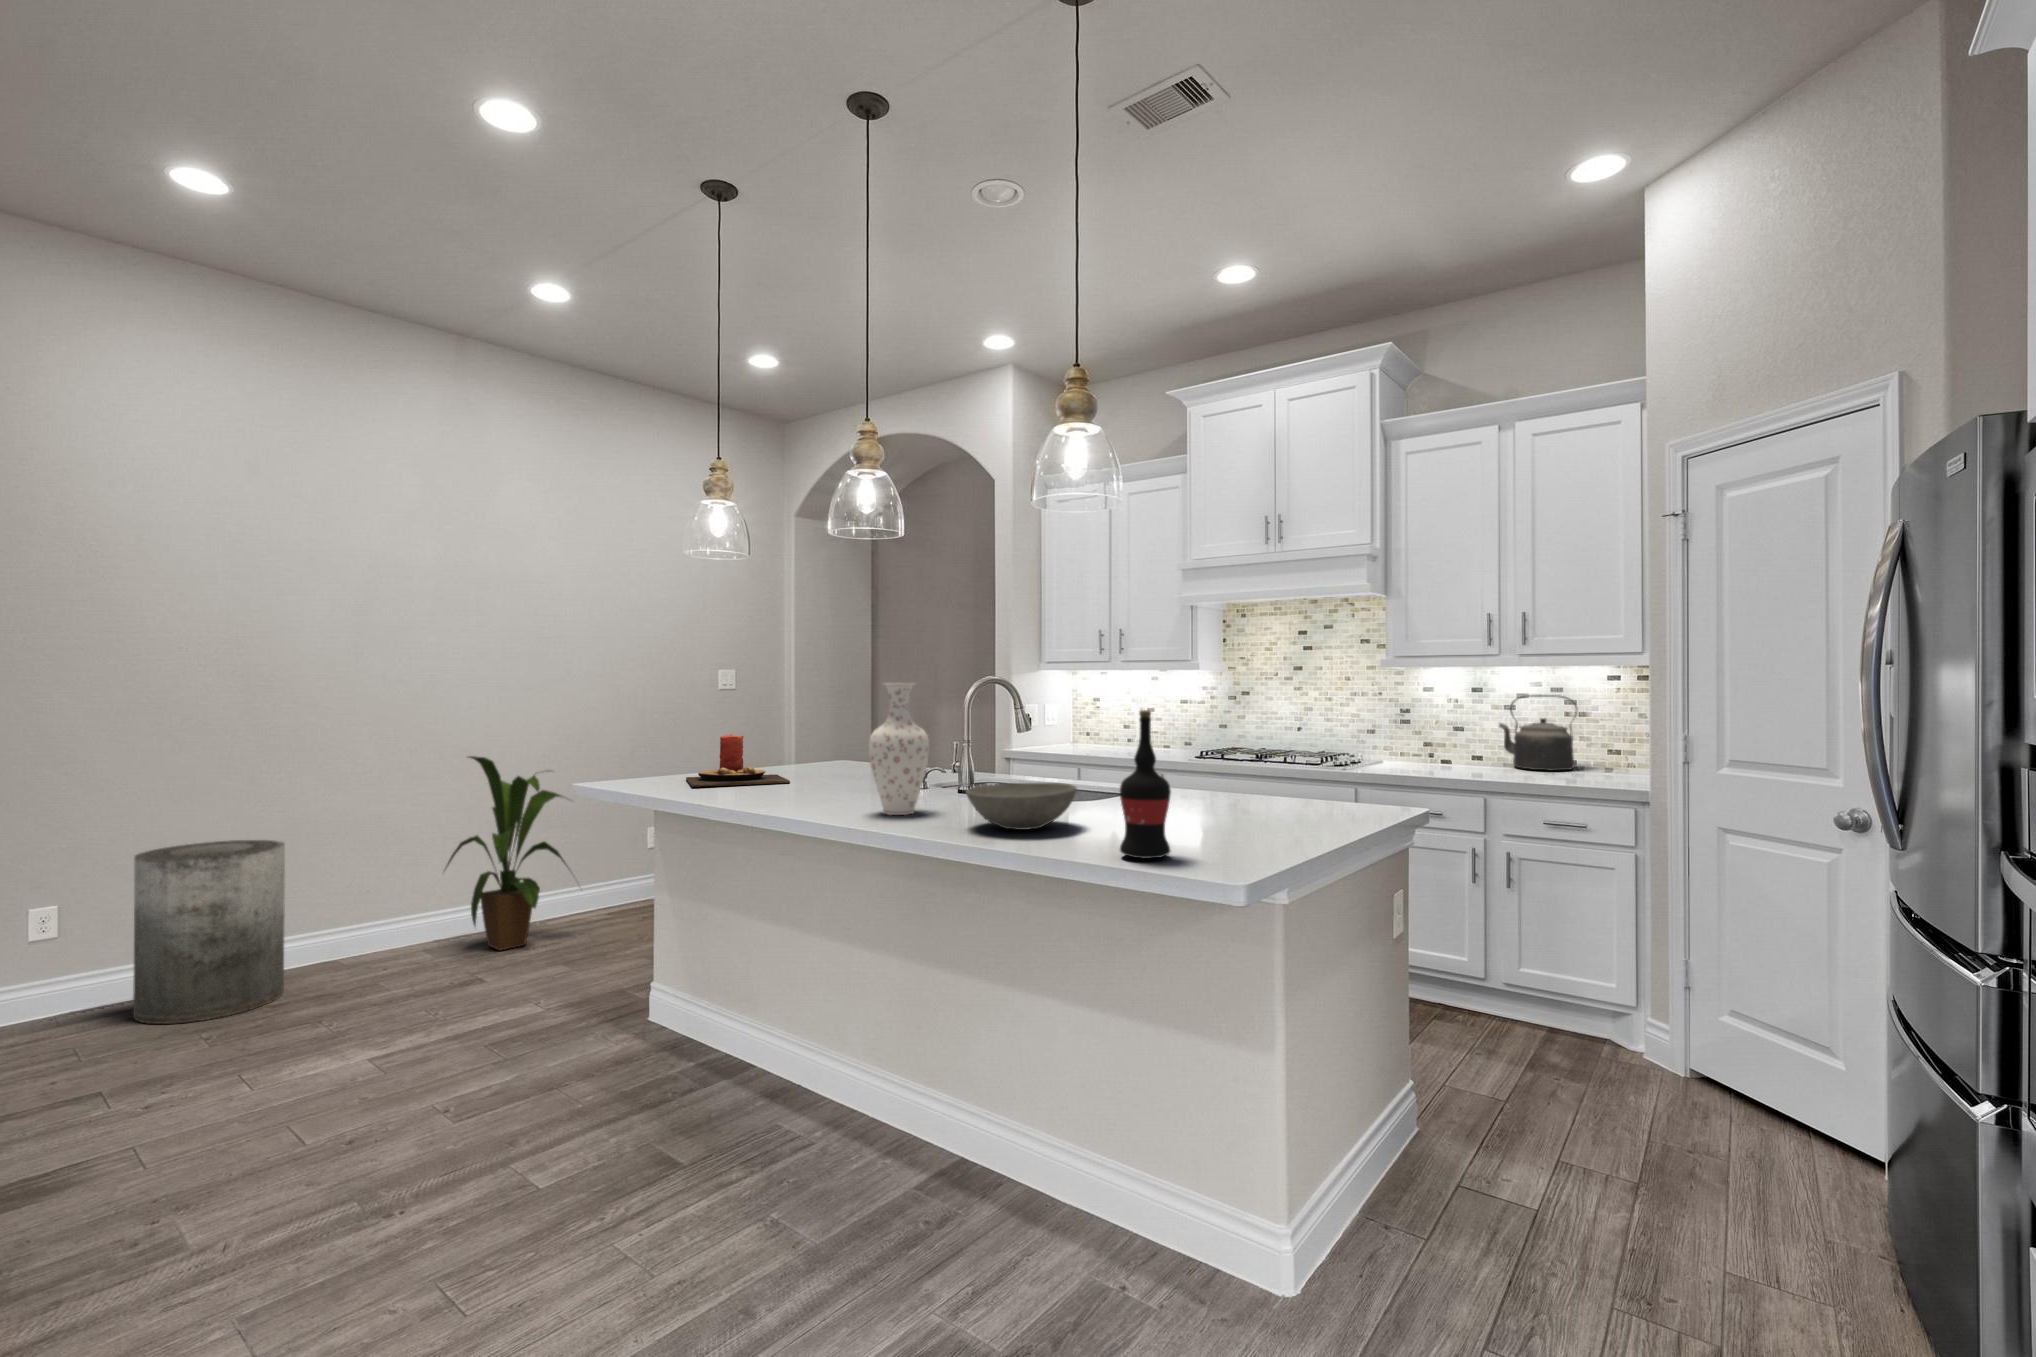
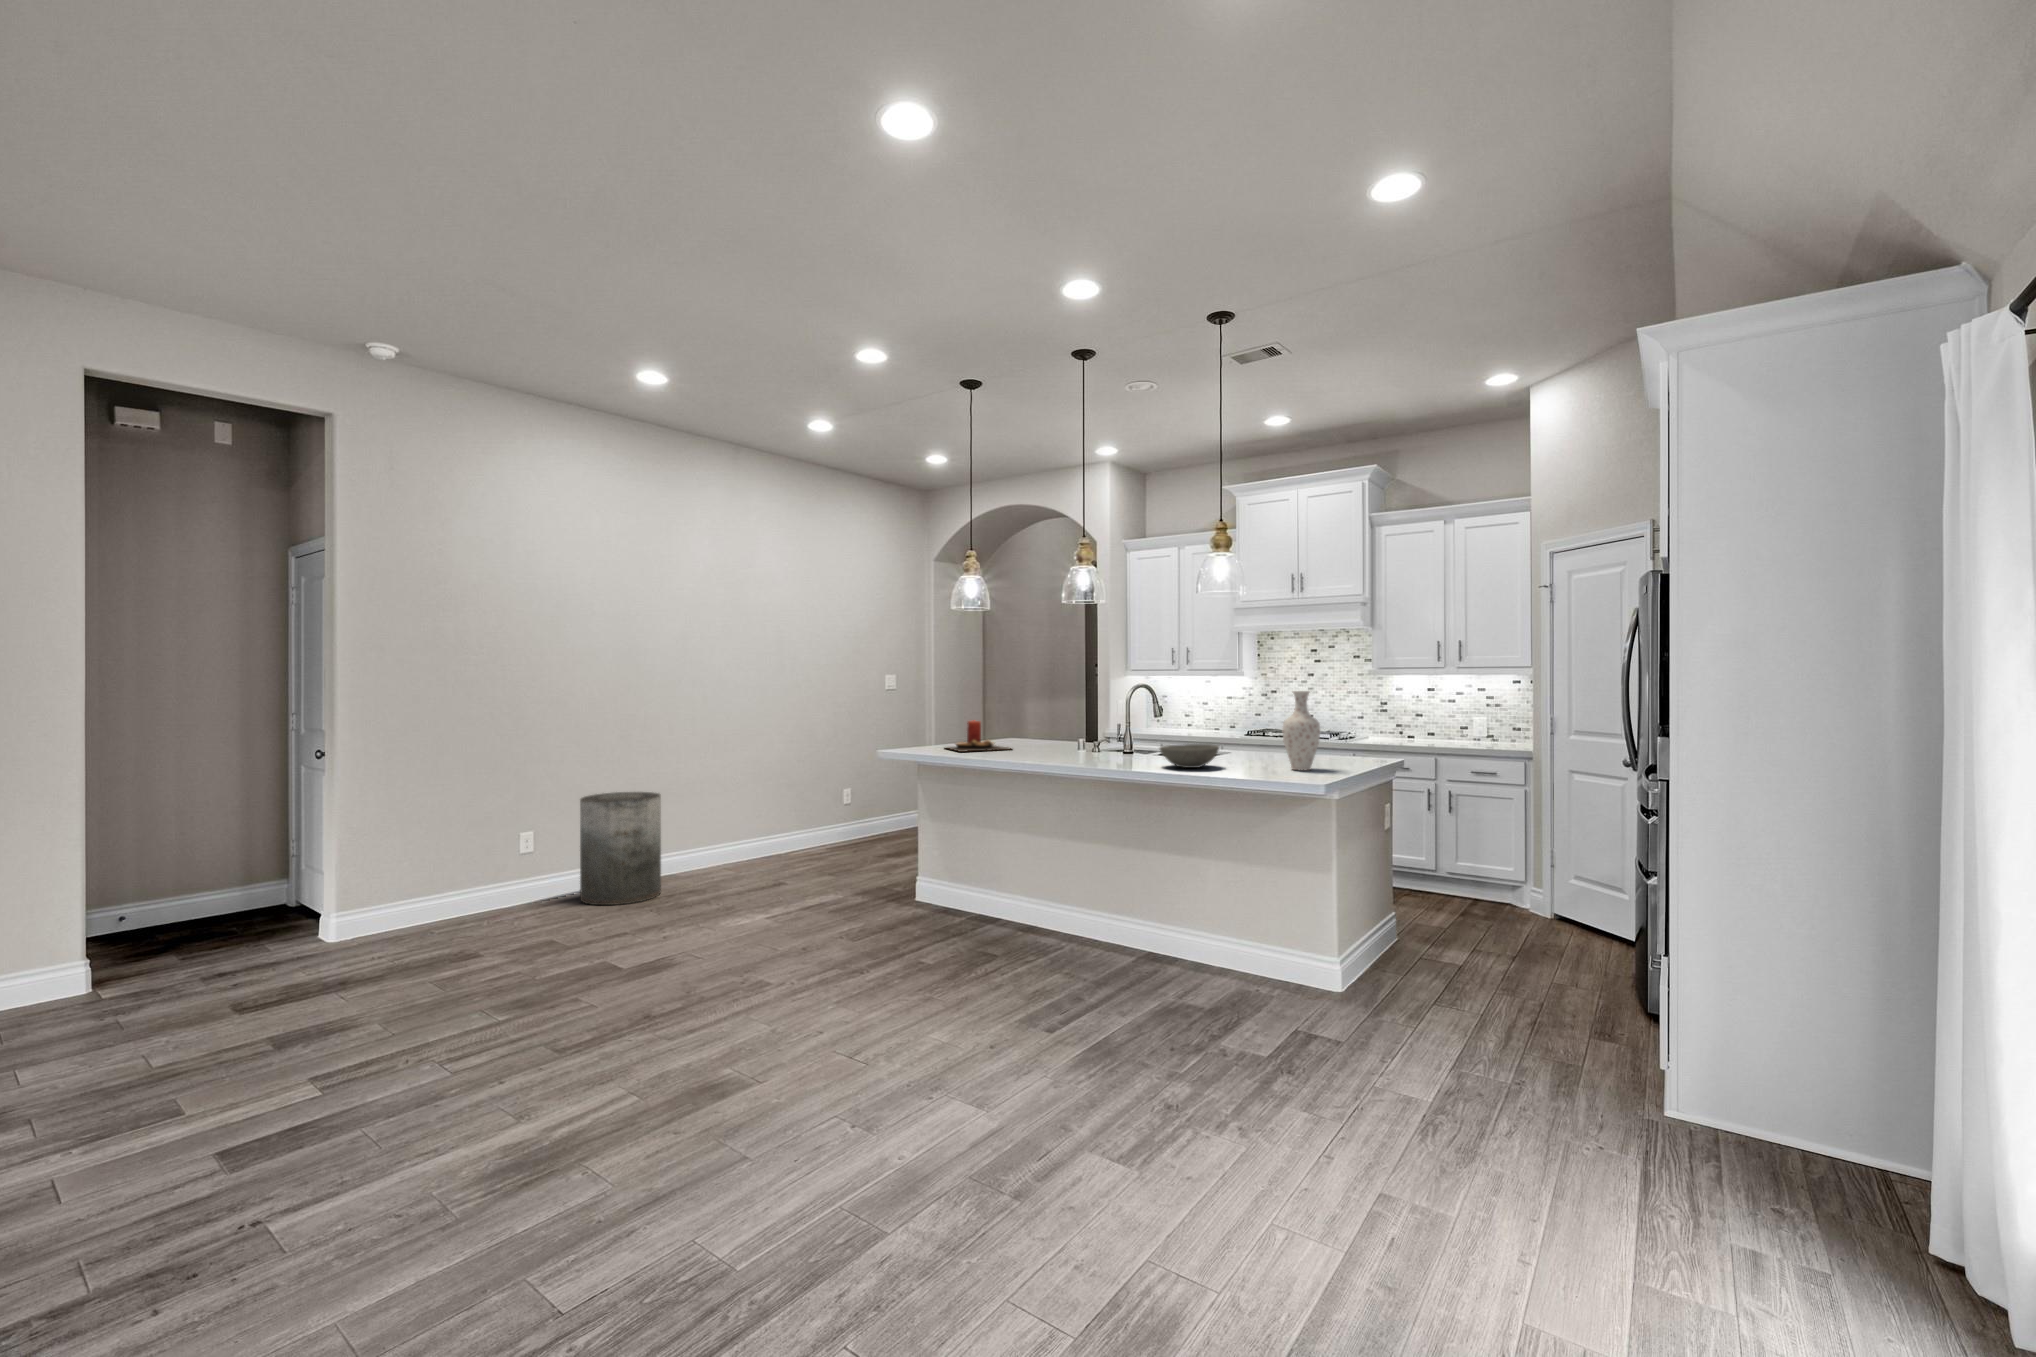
vase: present [869,683,929,815] -> present [1283,691,1320,770]
kettle: present [1499,695,1577,771] -> none [1445,693,1495,741]
wine bottle: present [1120,710,1171,859] -> none [1255,705,1281,777]
house plant: present [446,756,575,950] -> none [732,737,825,869]

